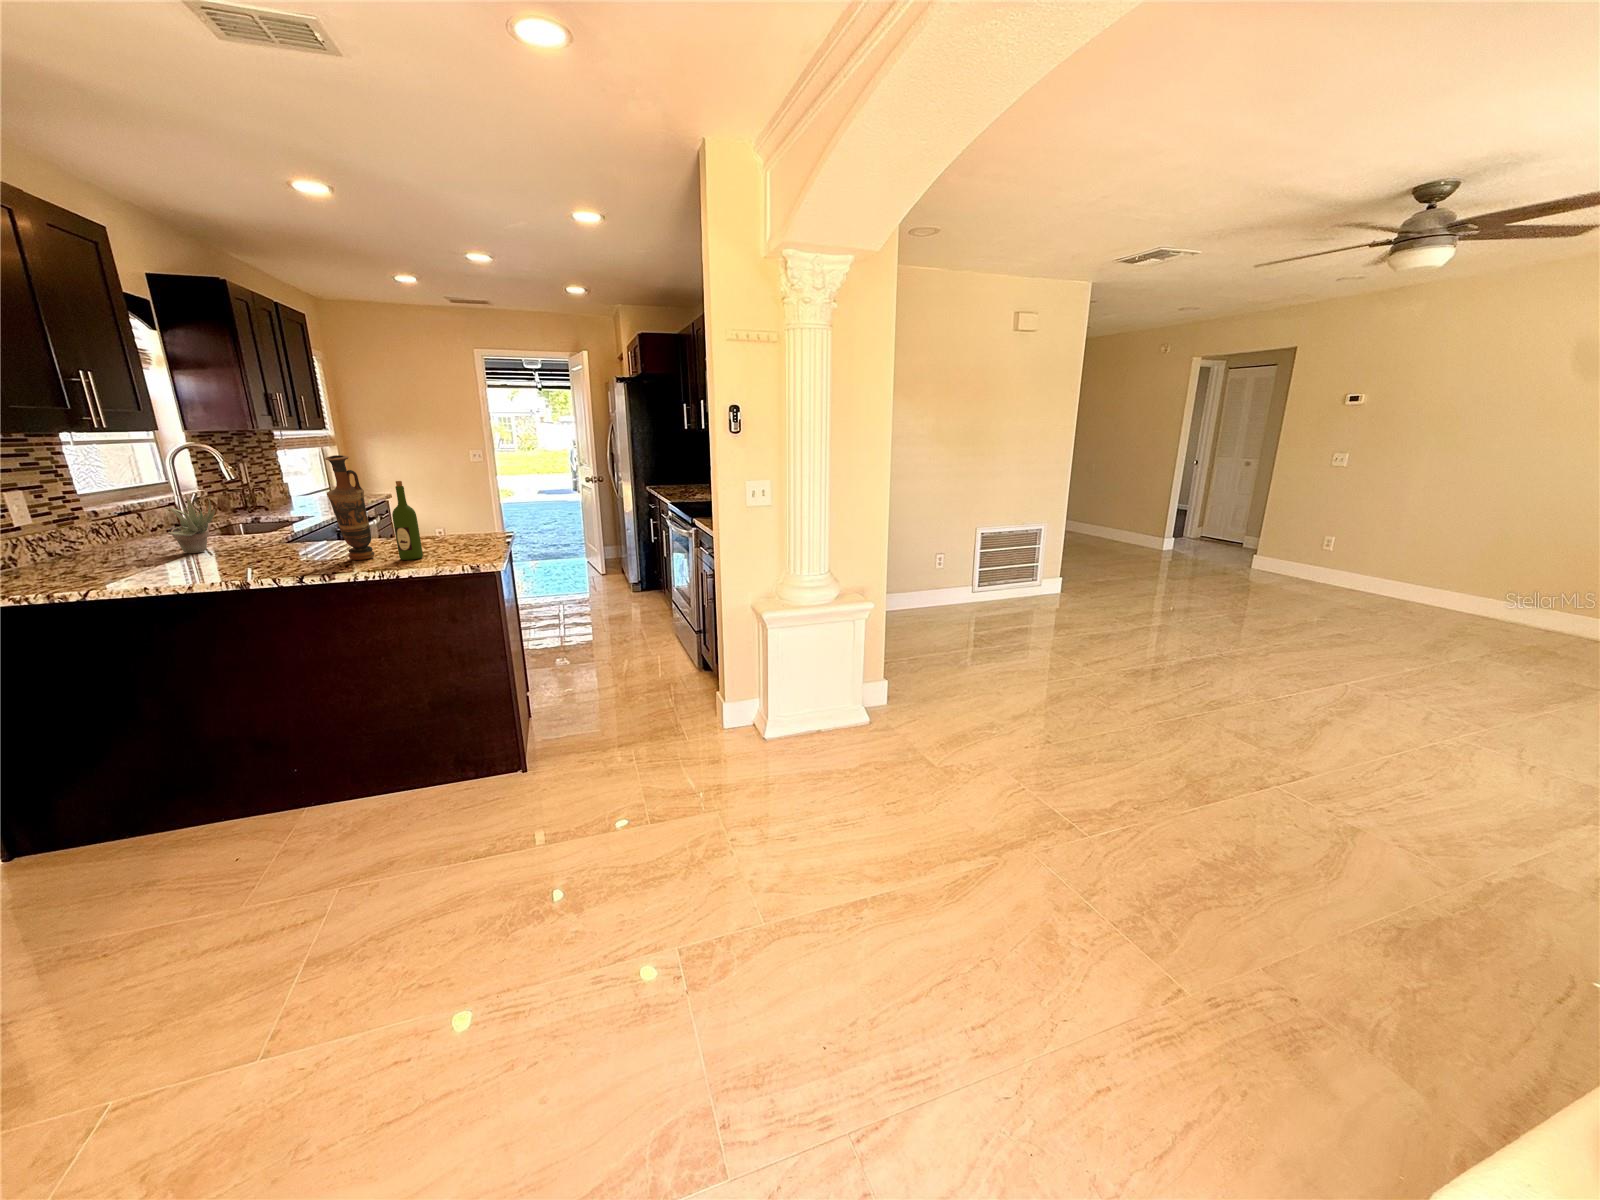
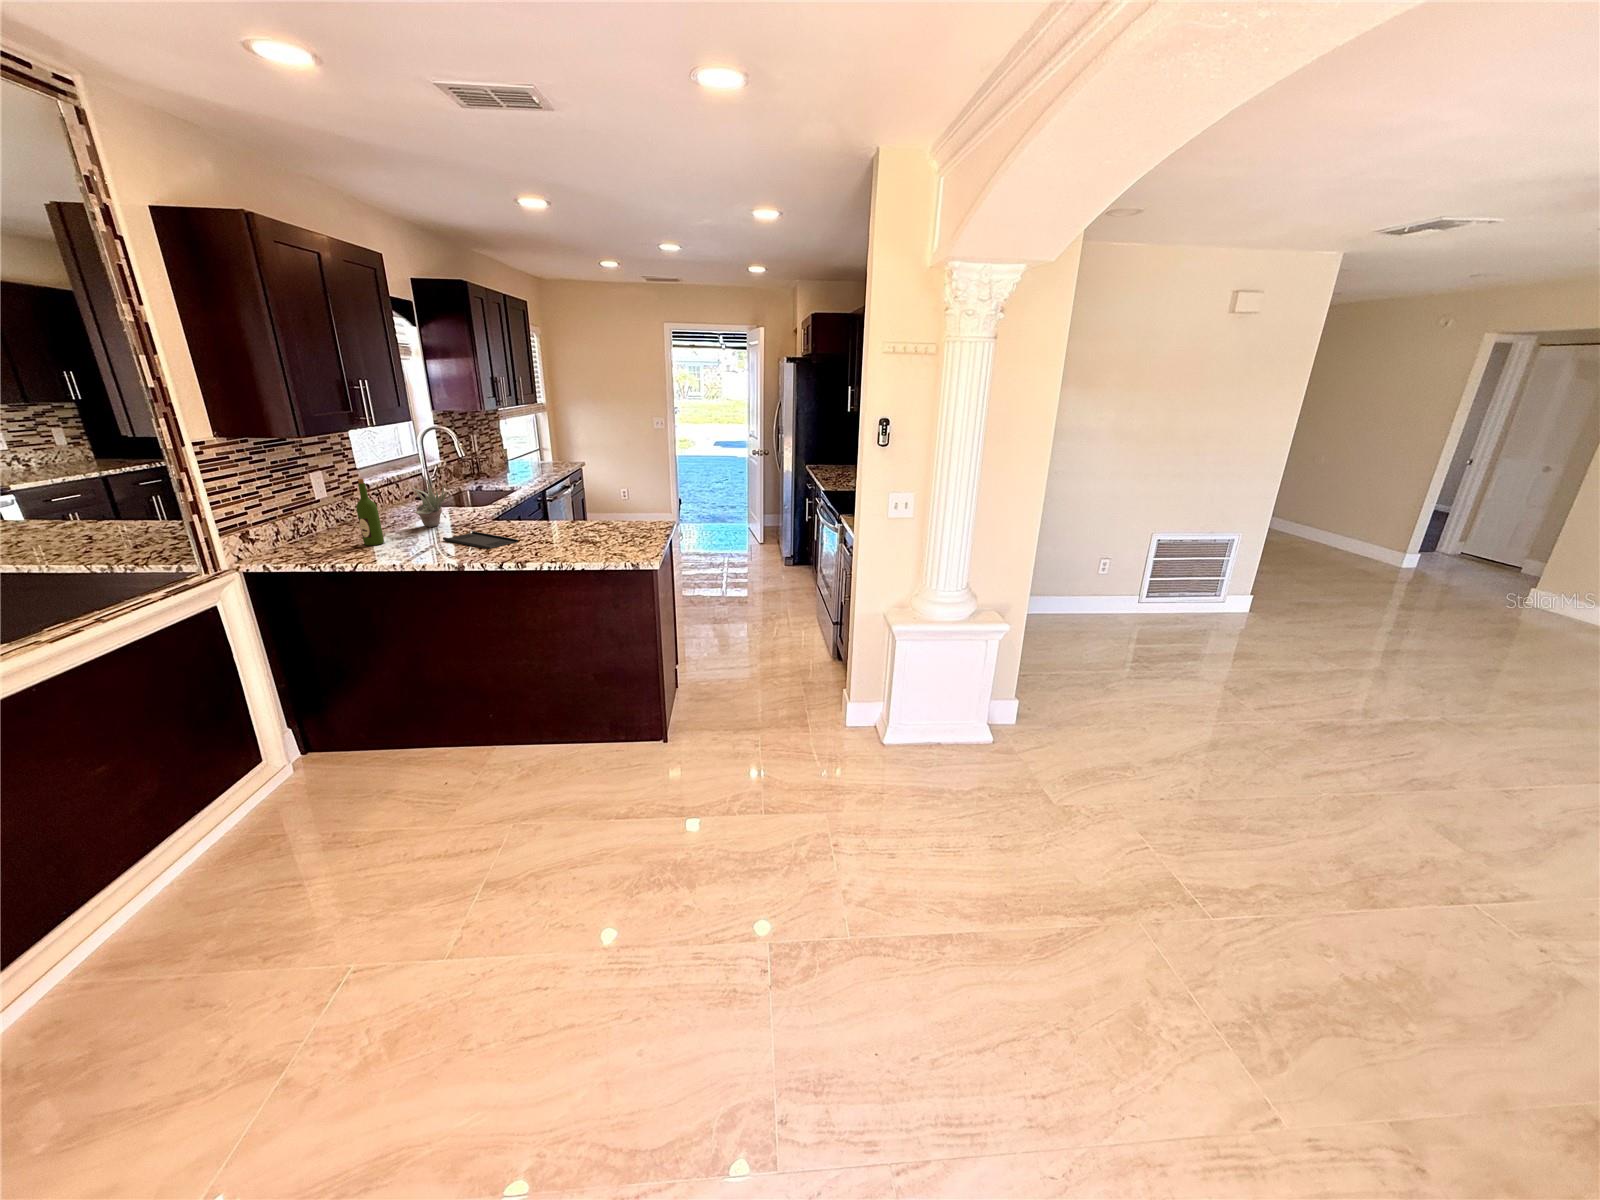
vase: present [325,455,375,560] -> none [524,459,558,548]
wine bottle: present [392,481,423,560] -> present [356,479,384,545]
tray: none [213,552,321,566] -> present [443,531,518,549]

